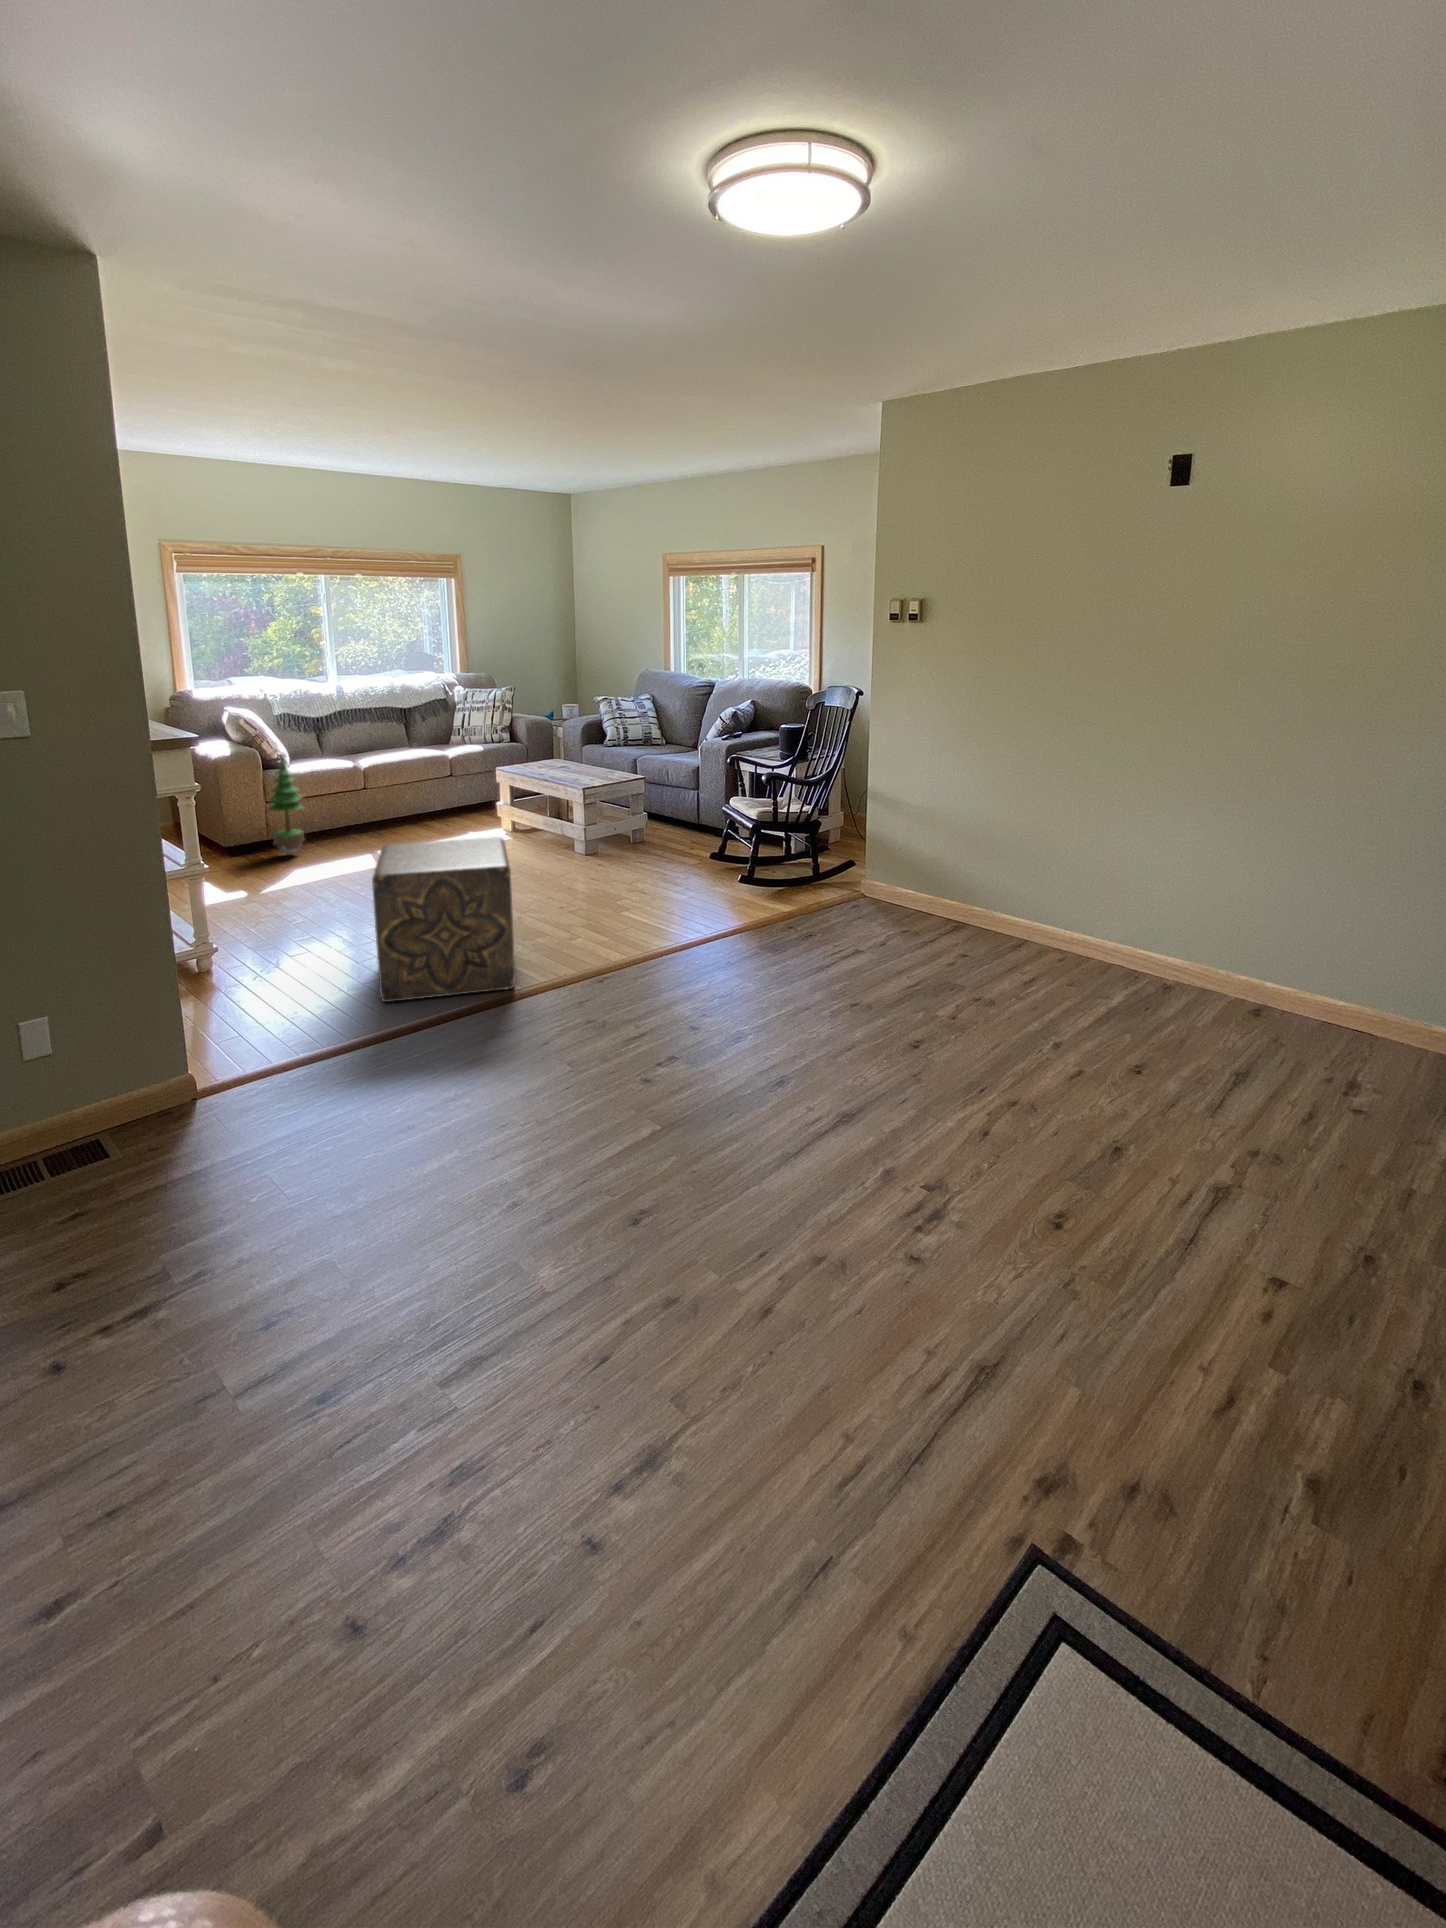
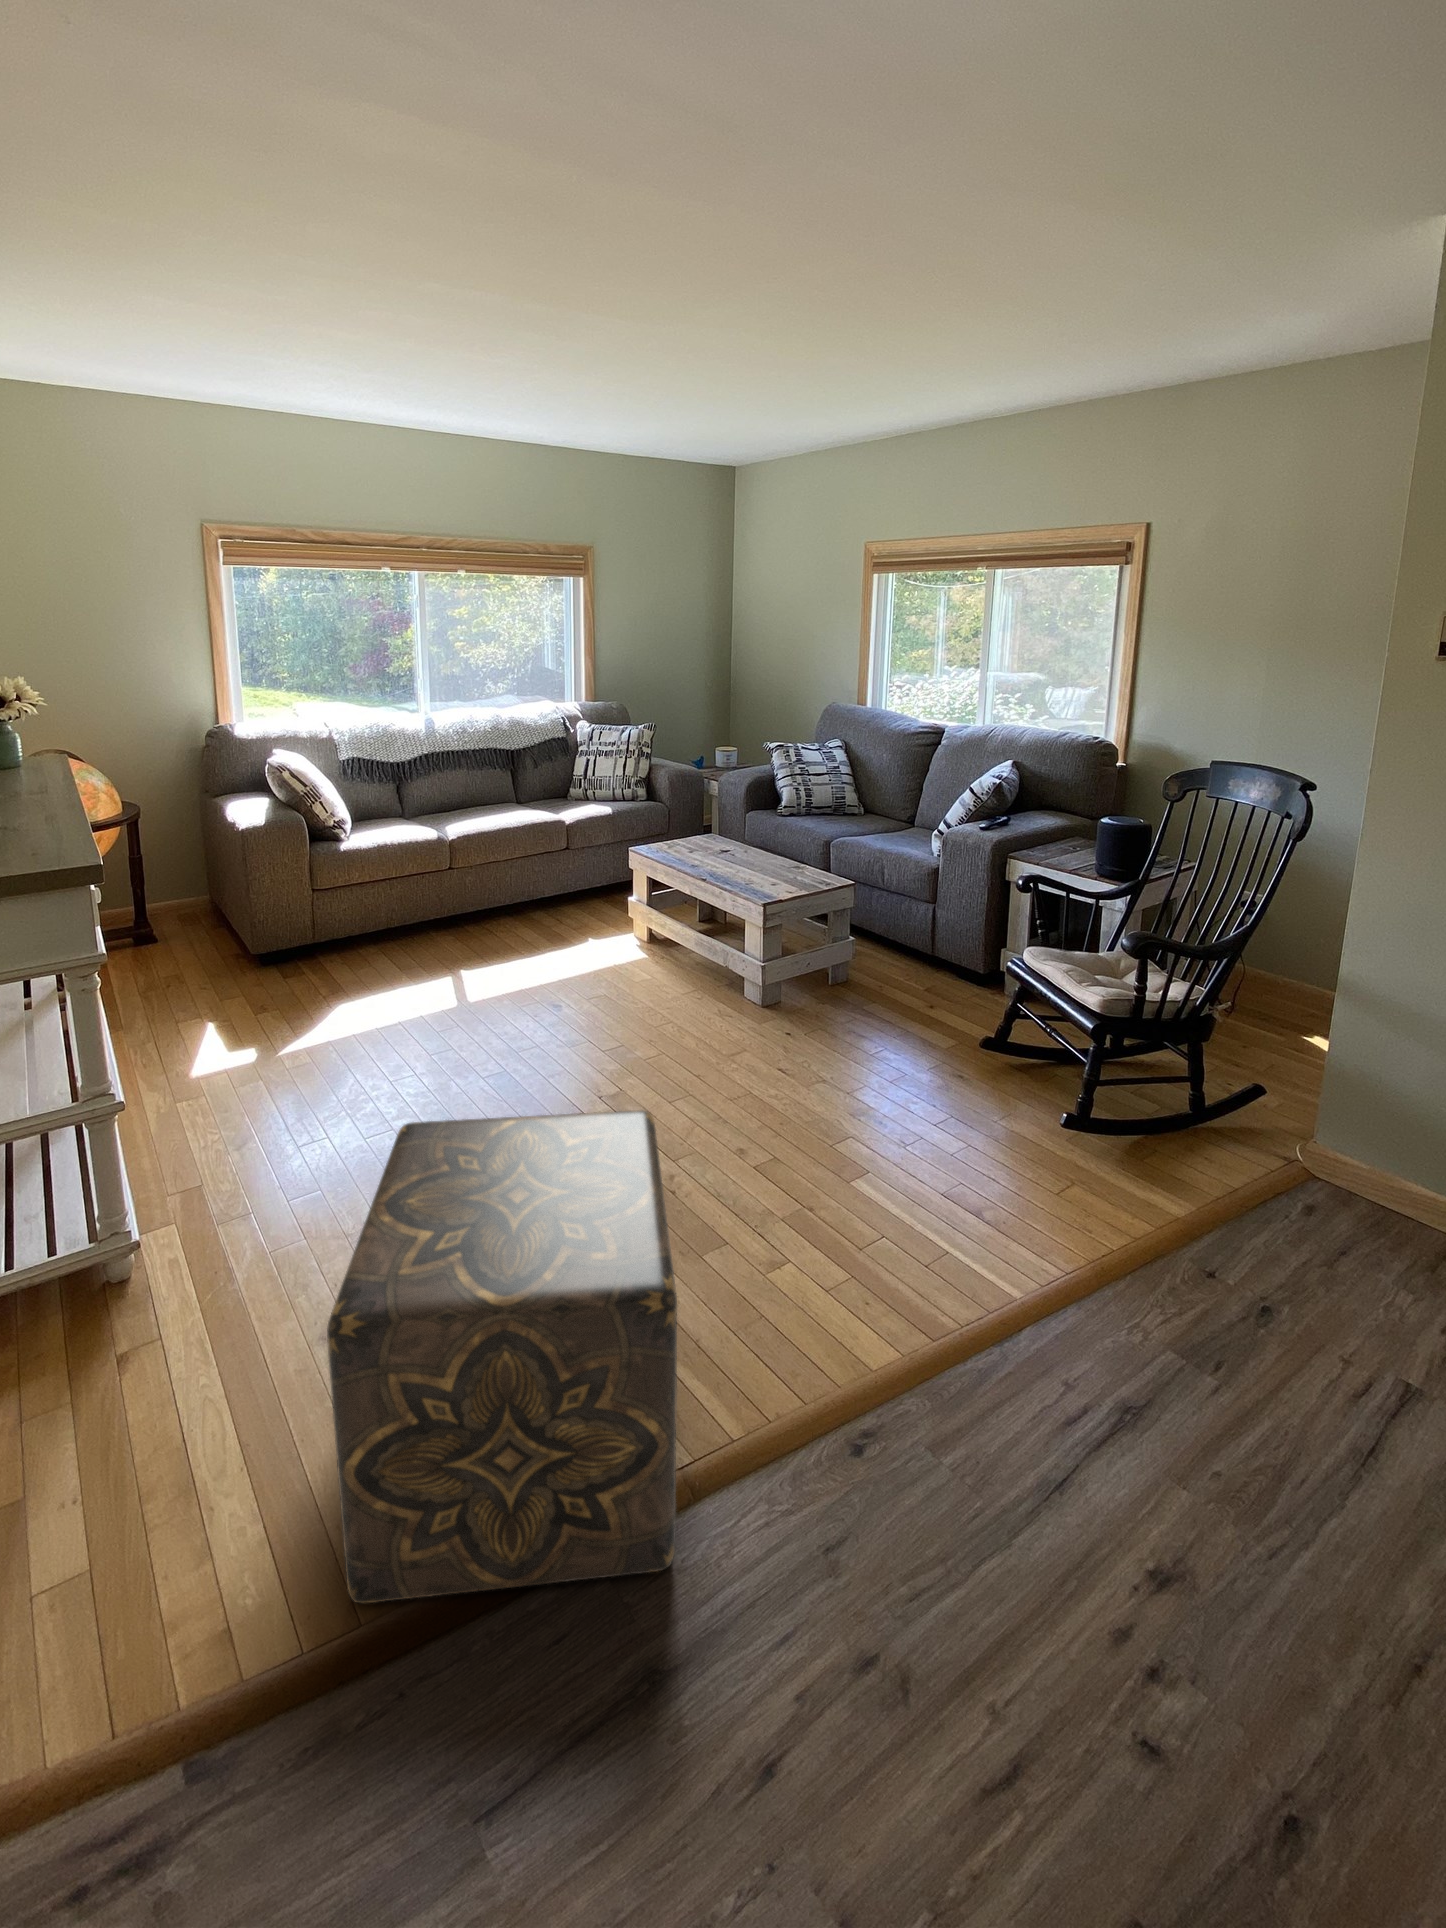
potted tree: present [268,759,304,855] -> none [305,830,361,970]

